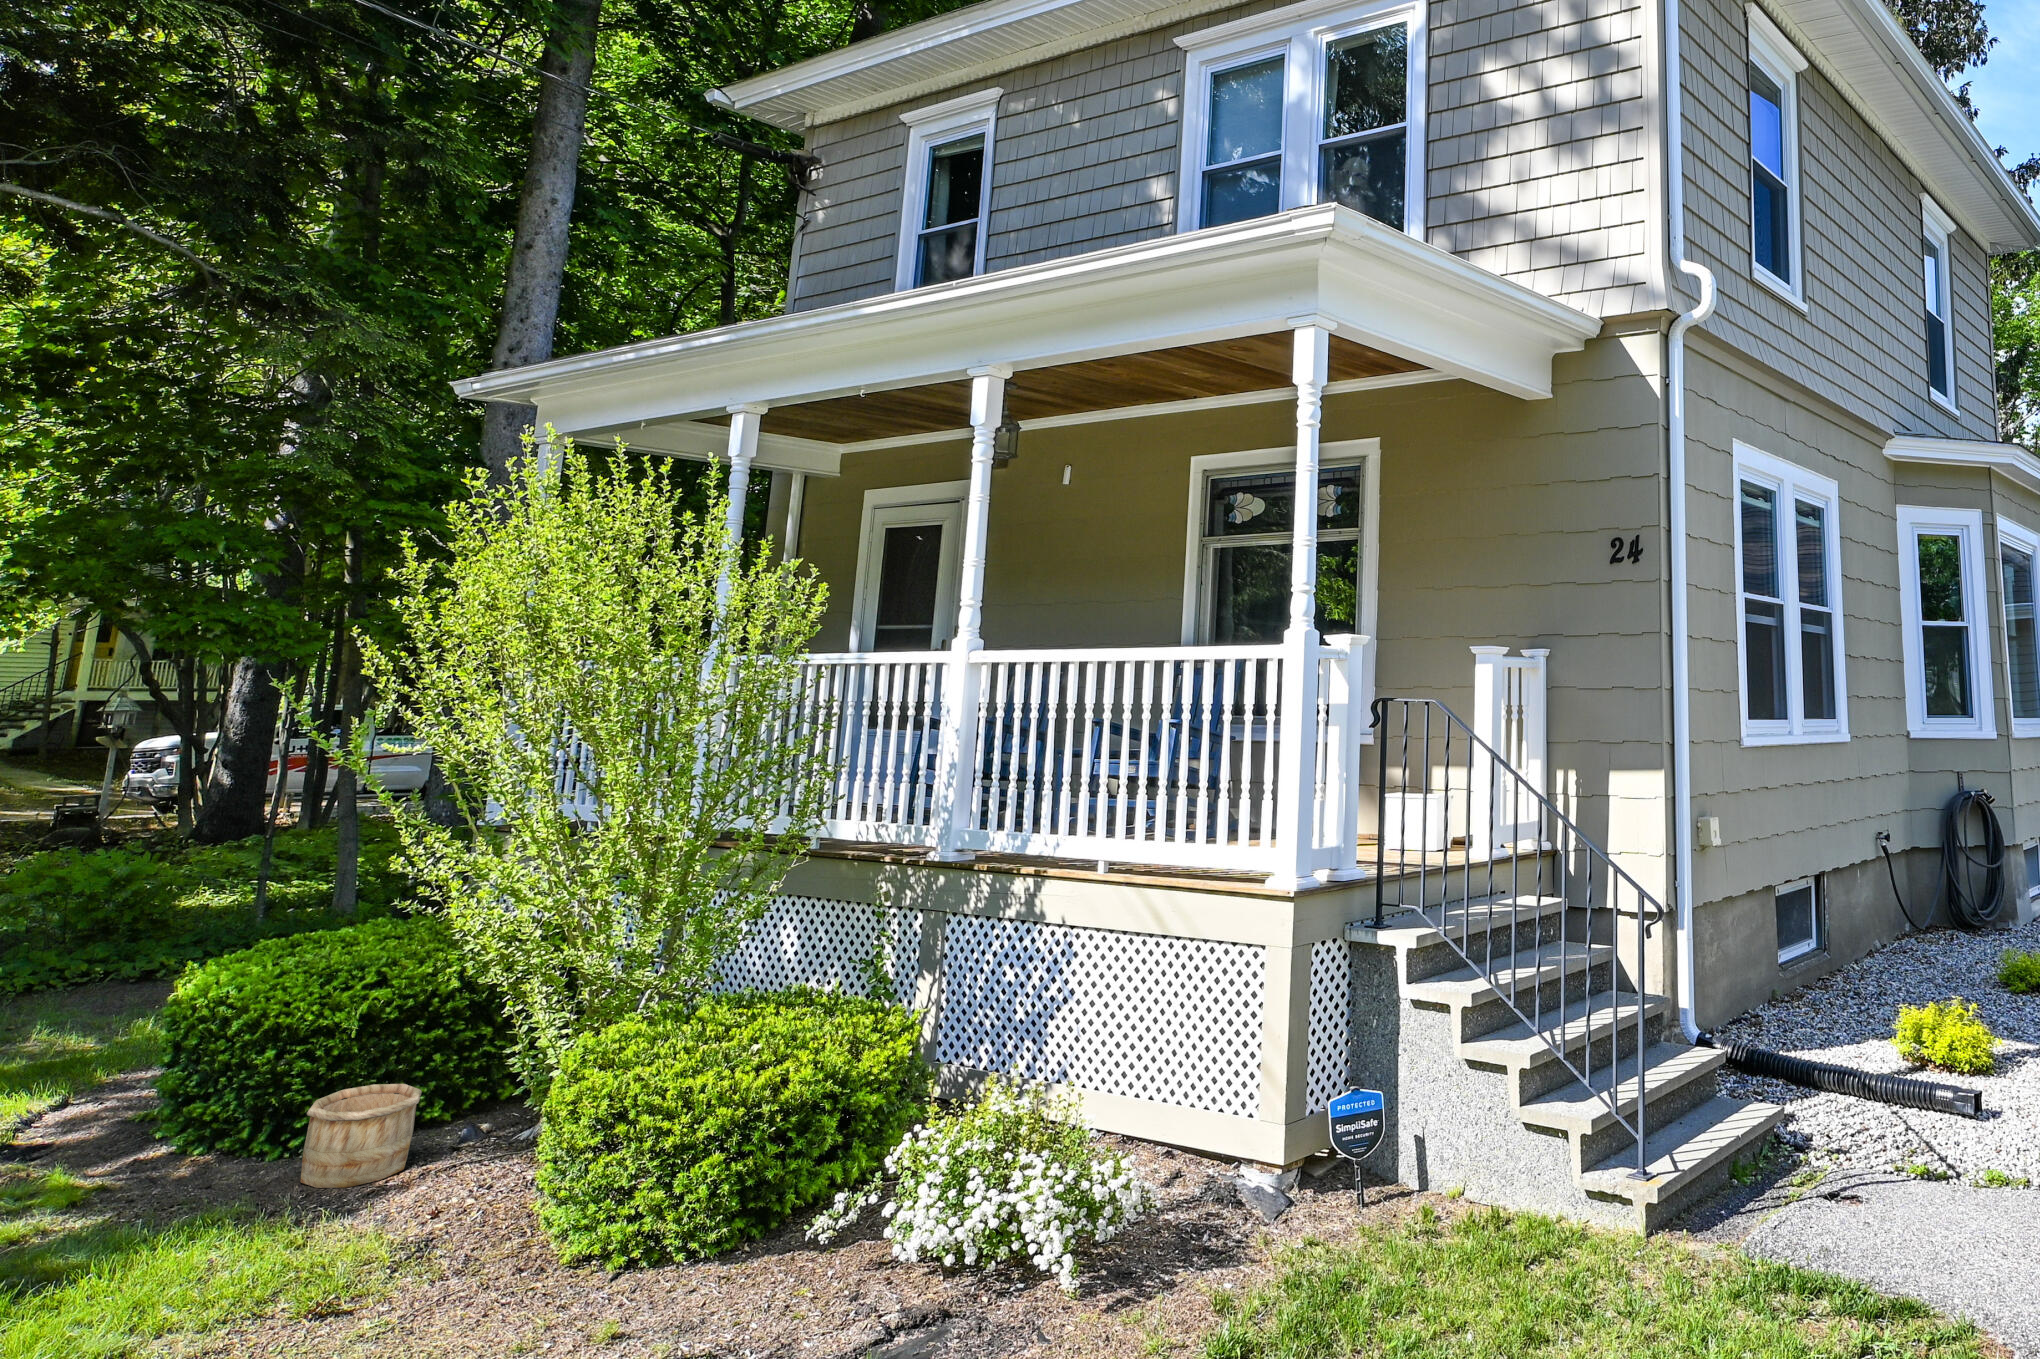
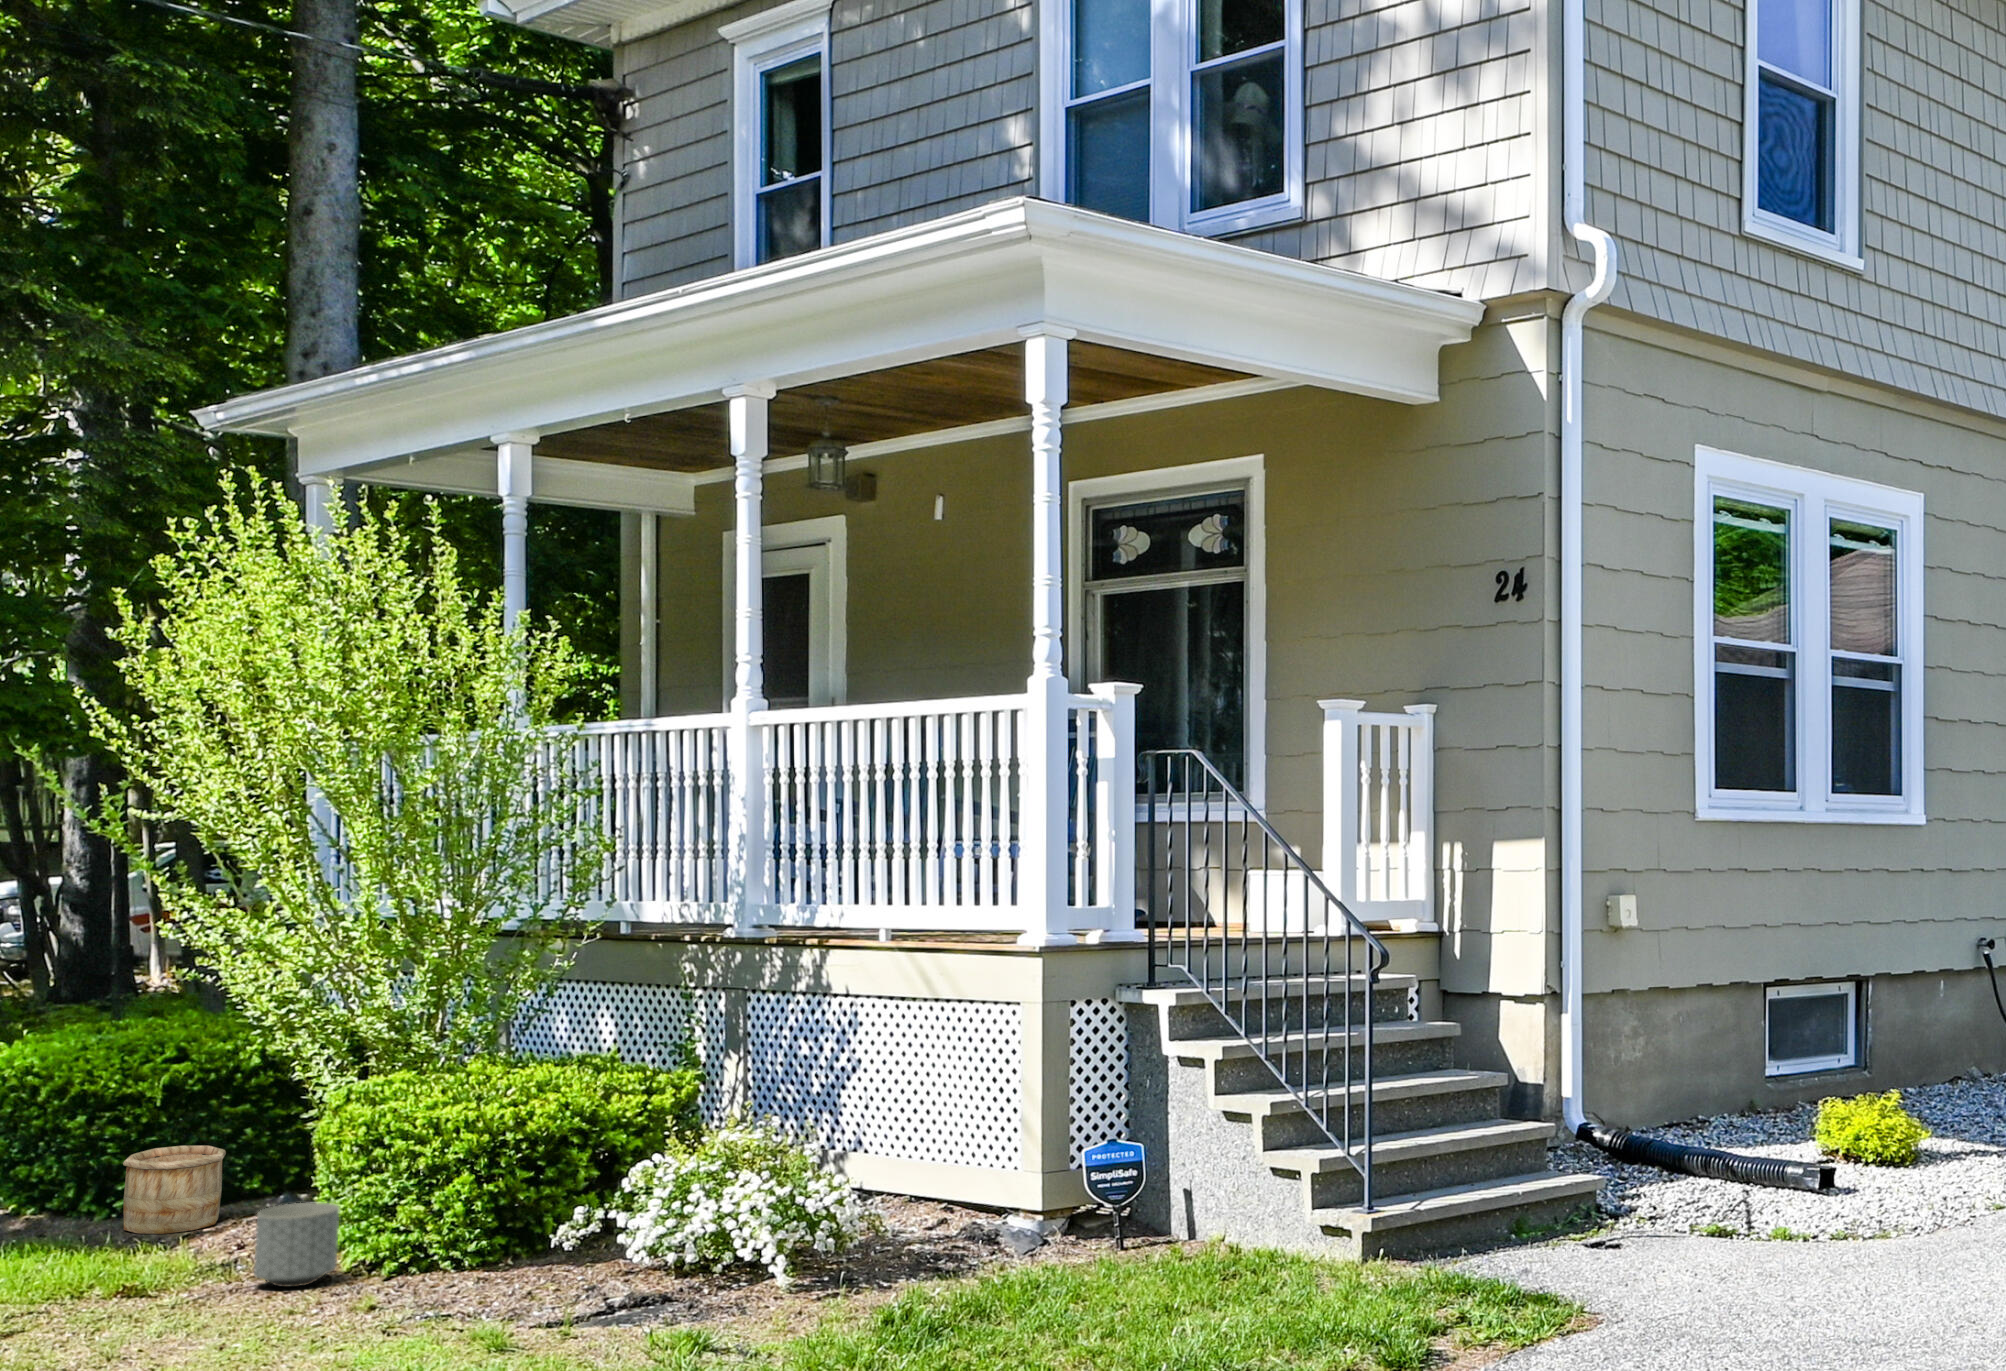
planter: none [467,1190,572,1296] -> present [254,1203,339,1287]

